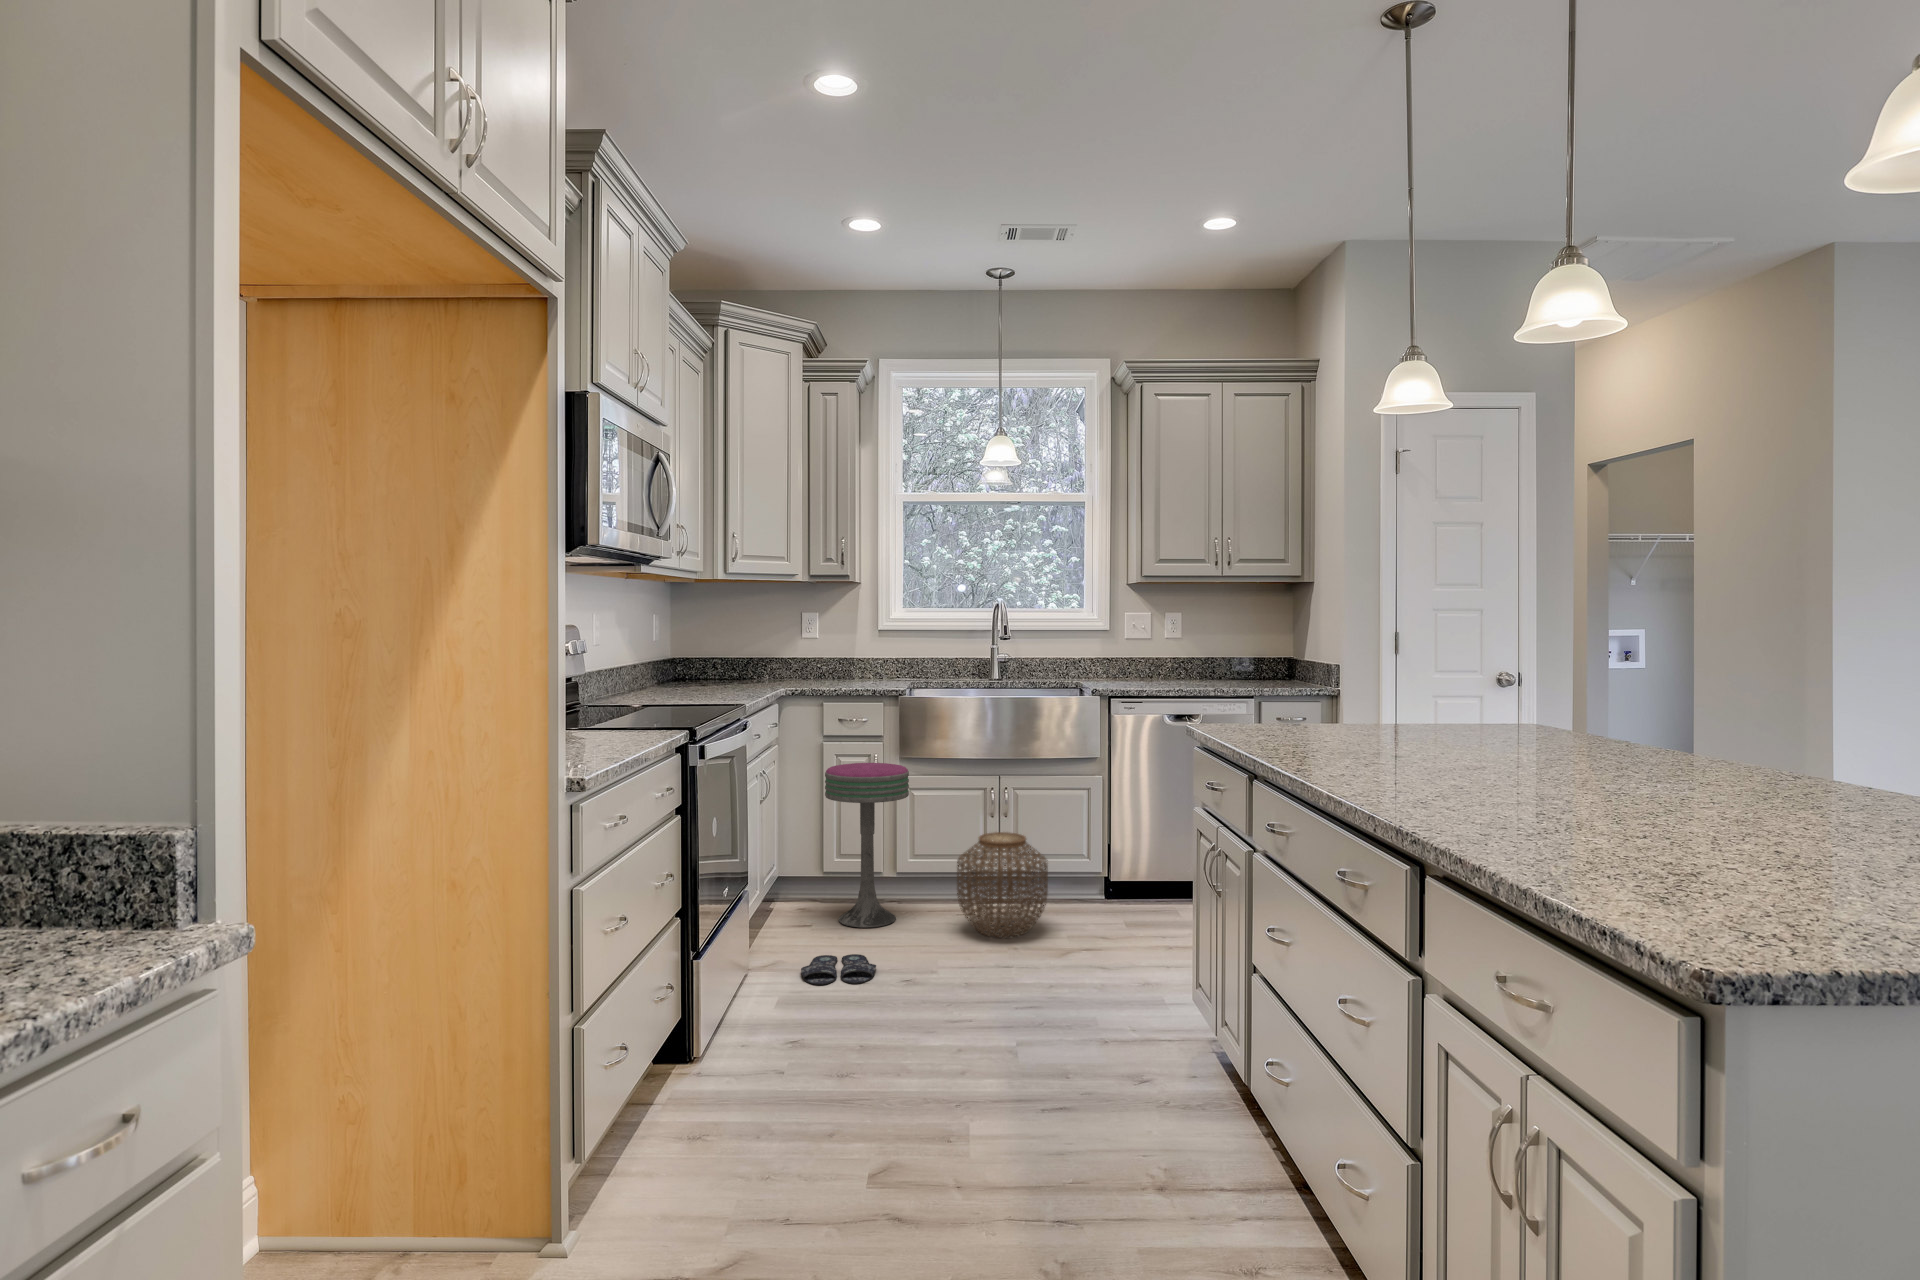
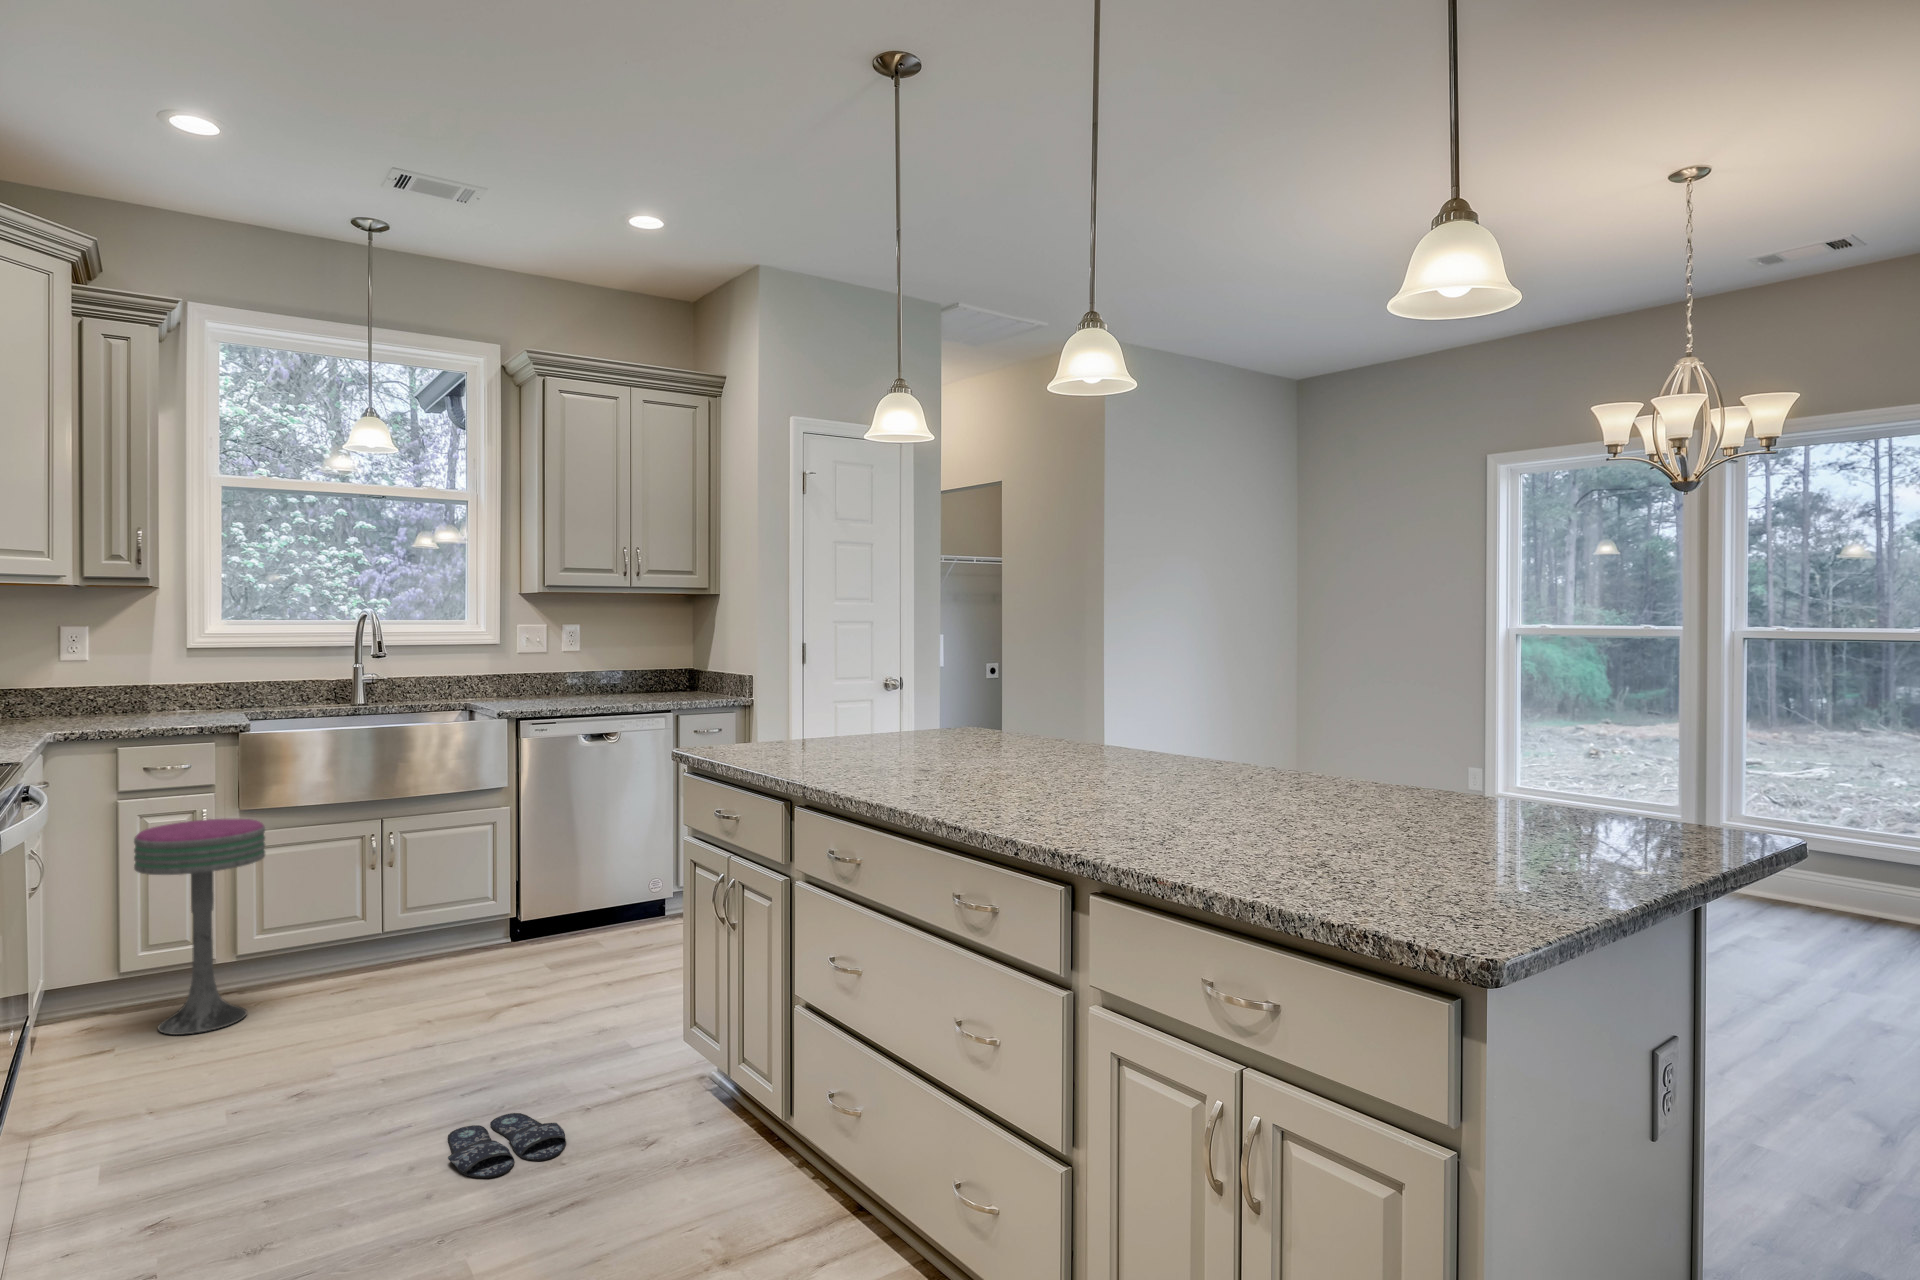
woven basket: present [957,832,1048,938] -> none [341,884,460,1009]
slippers: present [801,954,876,985] -> present [448,1113,566,1178]

